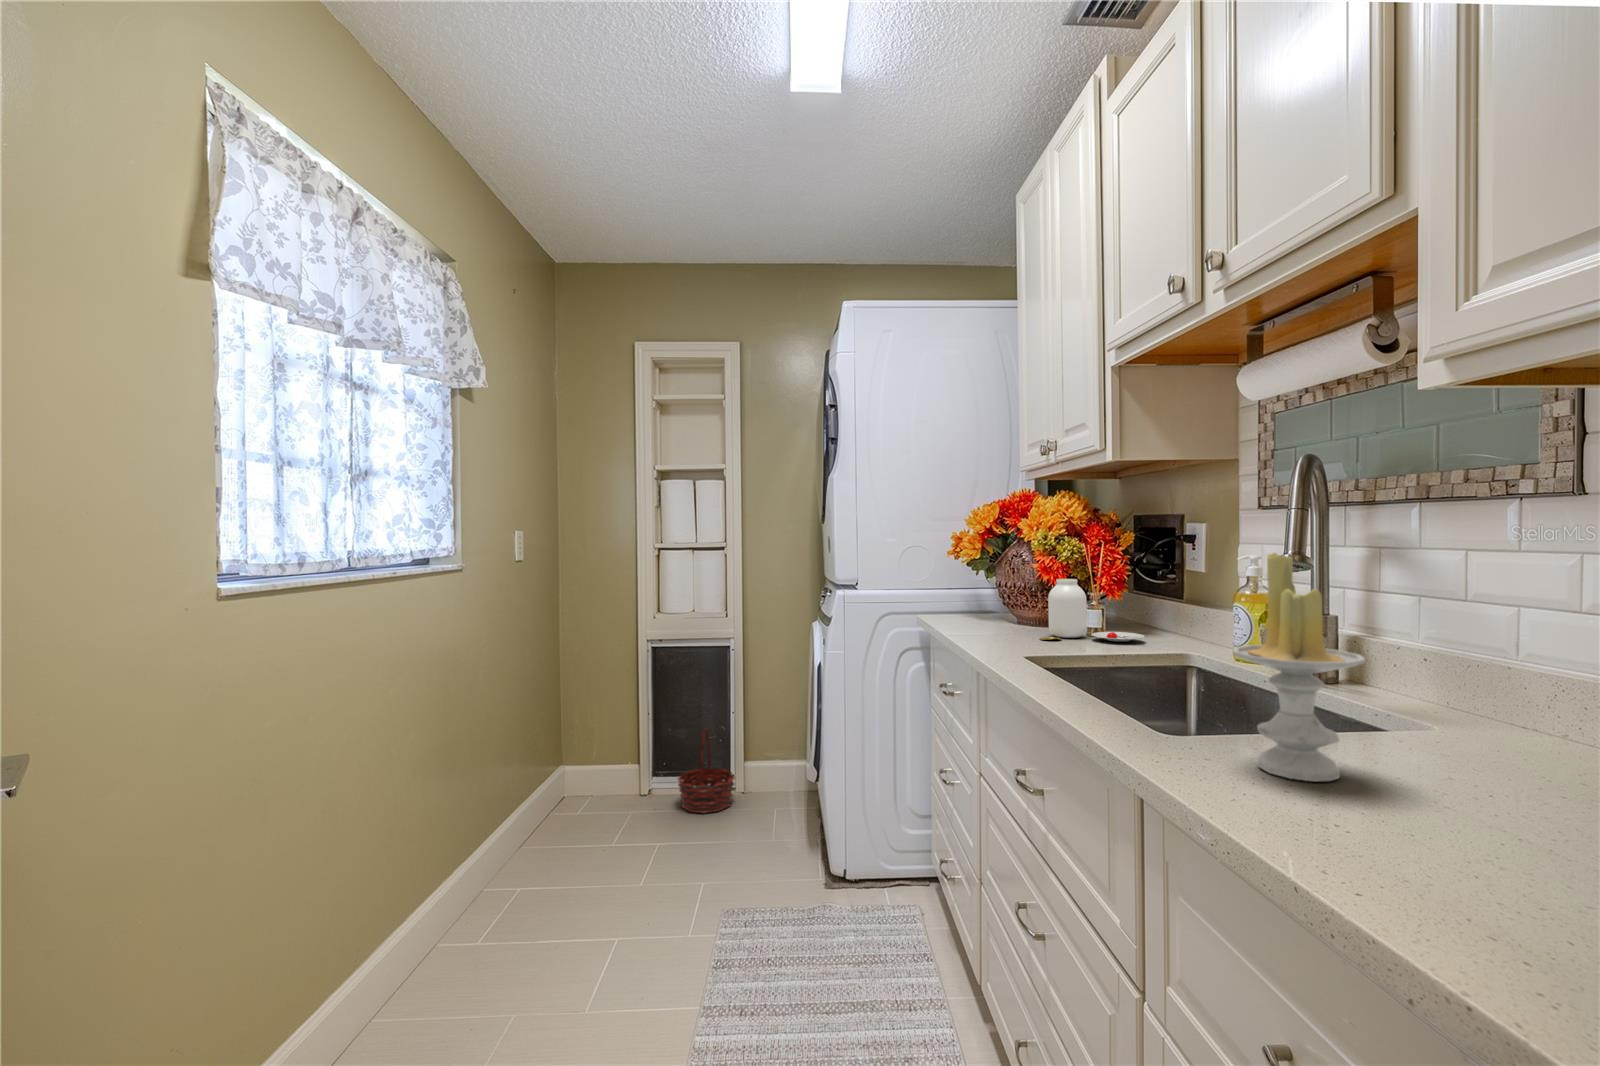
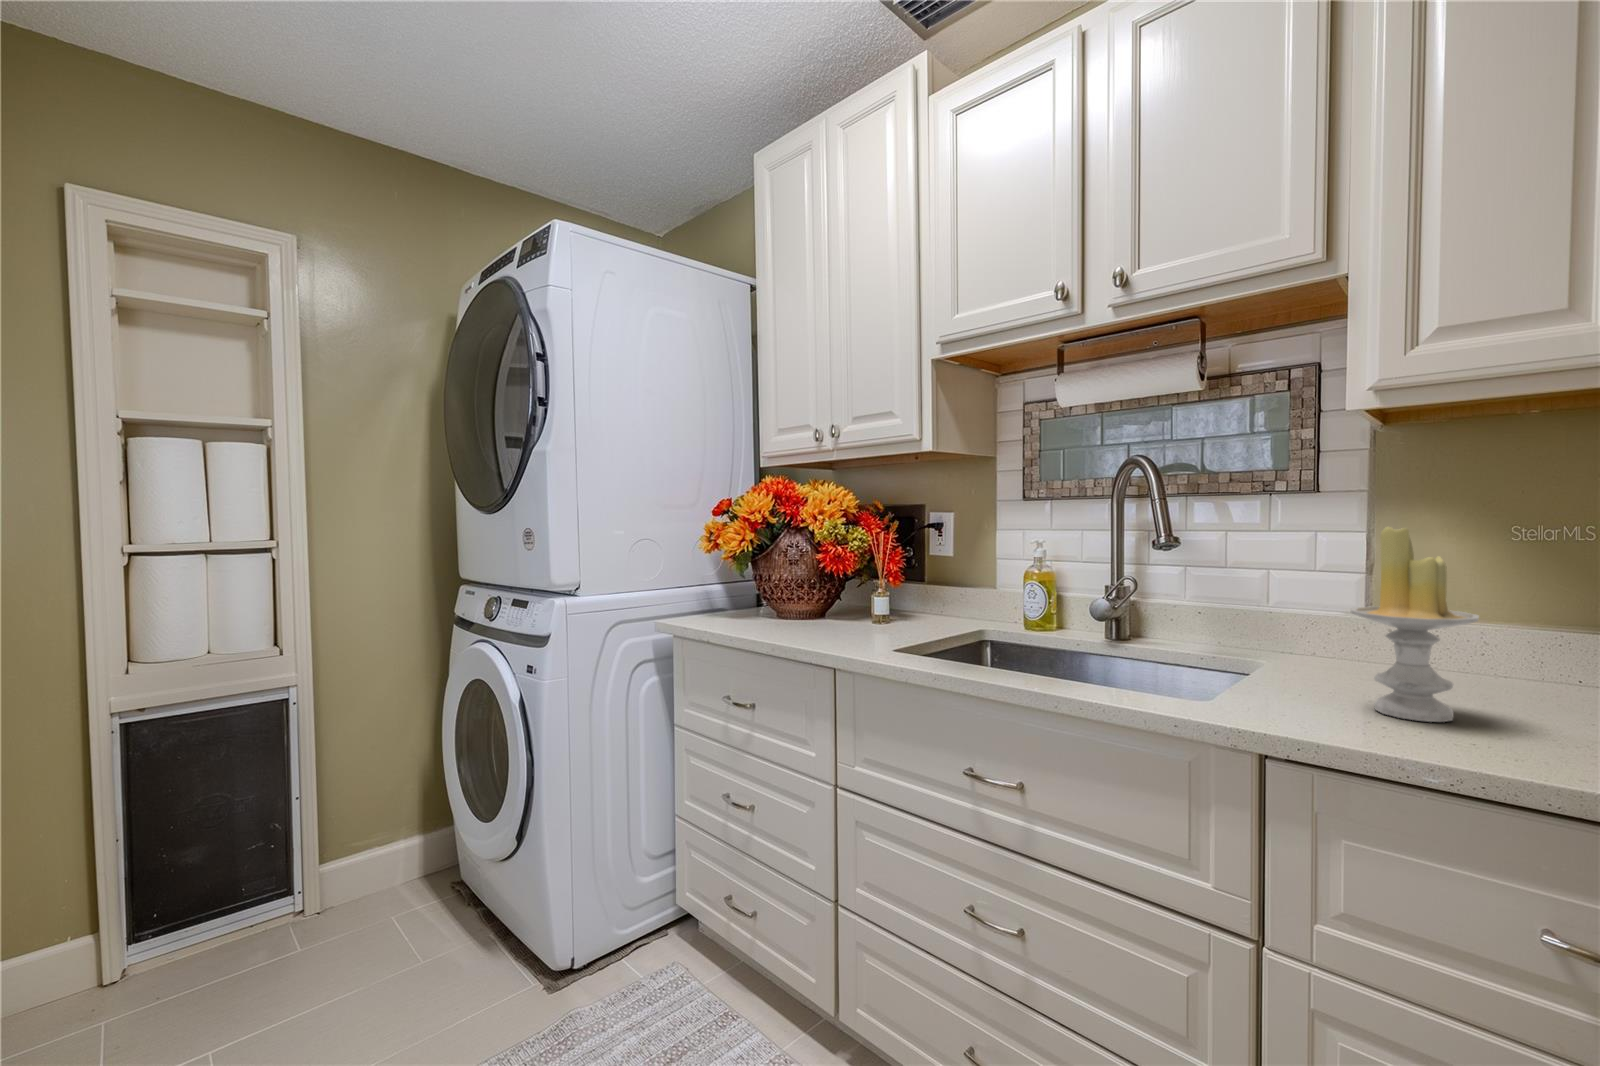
jar: present [1040,579,1145,641] -> none [845,567,941,631]
basket: present [678,727,735,813] -> none [197,829,314,973]

